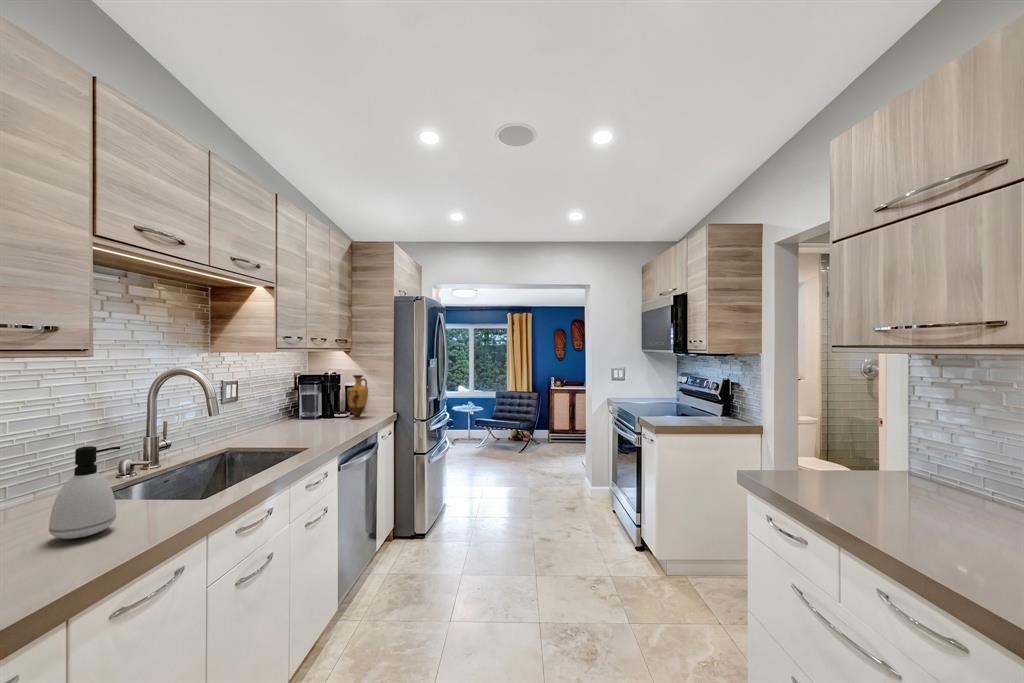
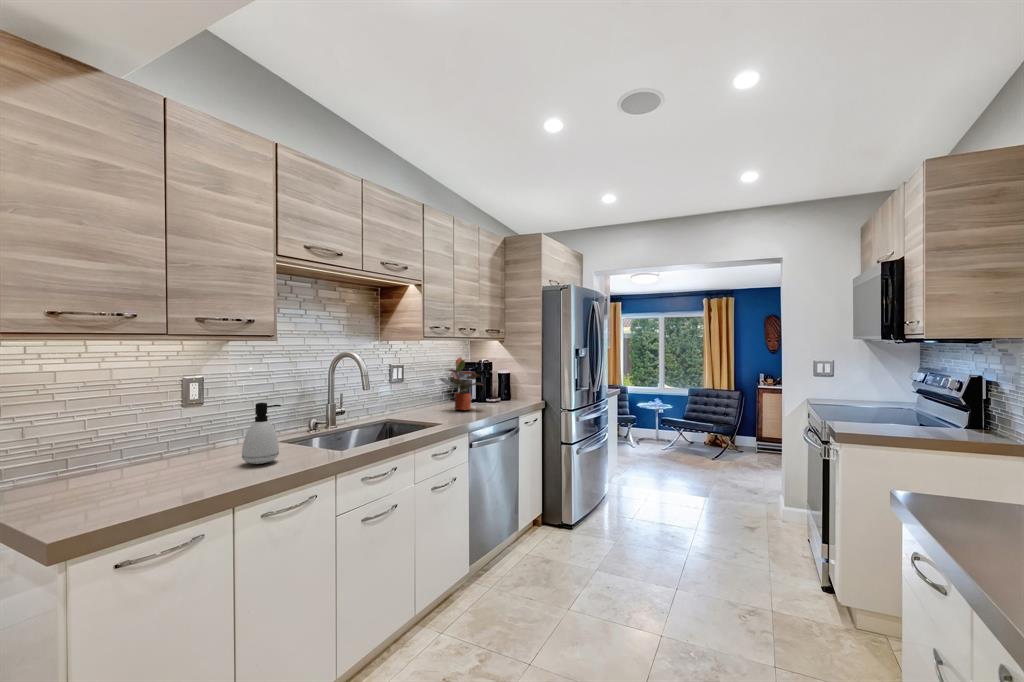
potted plant: none [287,370,342,430] -> present [440,358,482,410]
vase: present [347,375,368,419] -> none [496,363,515,404]

